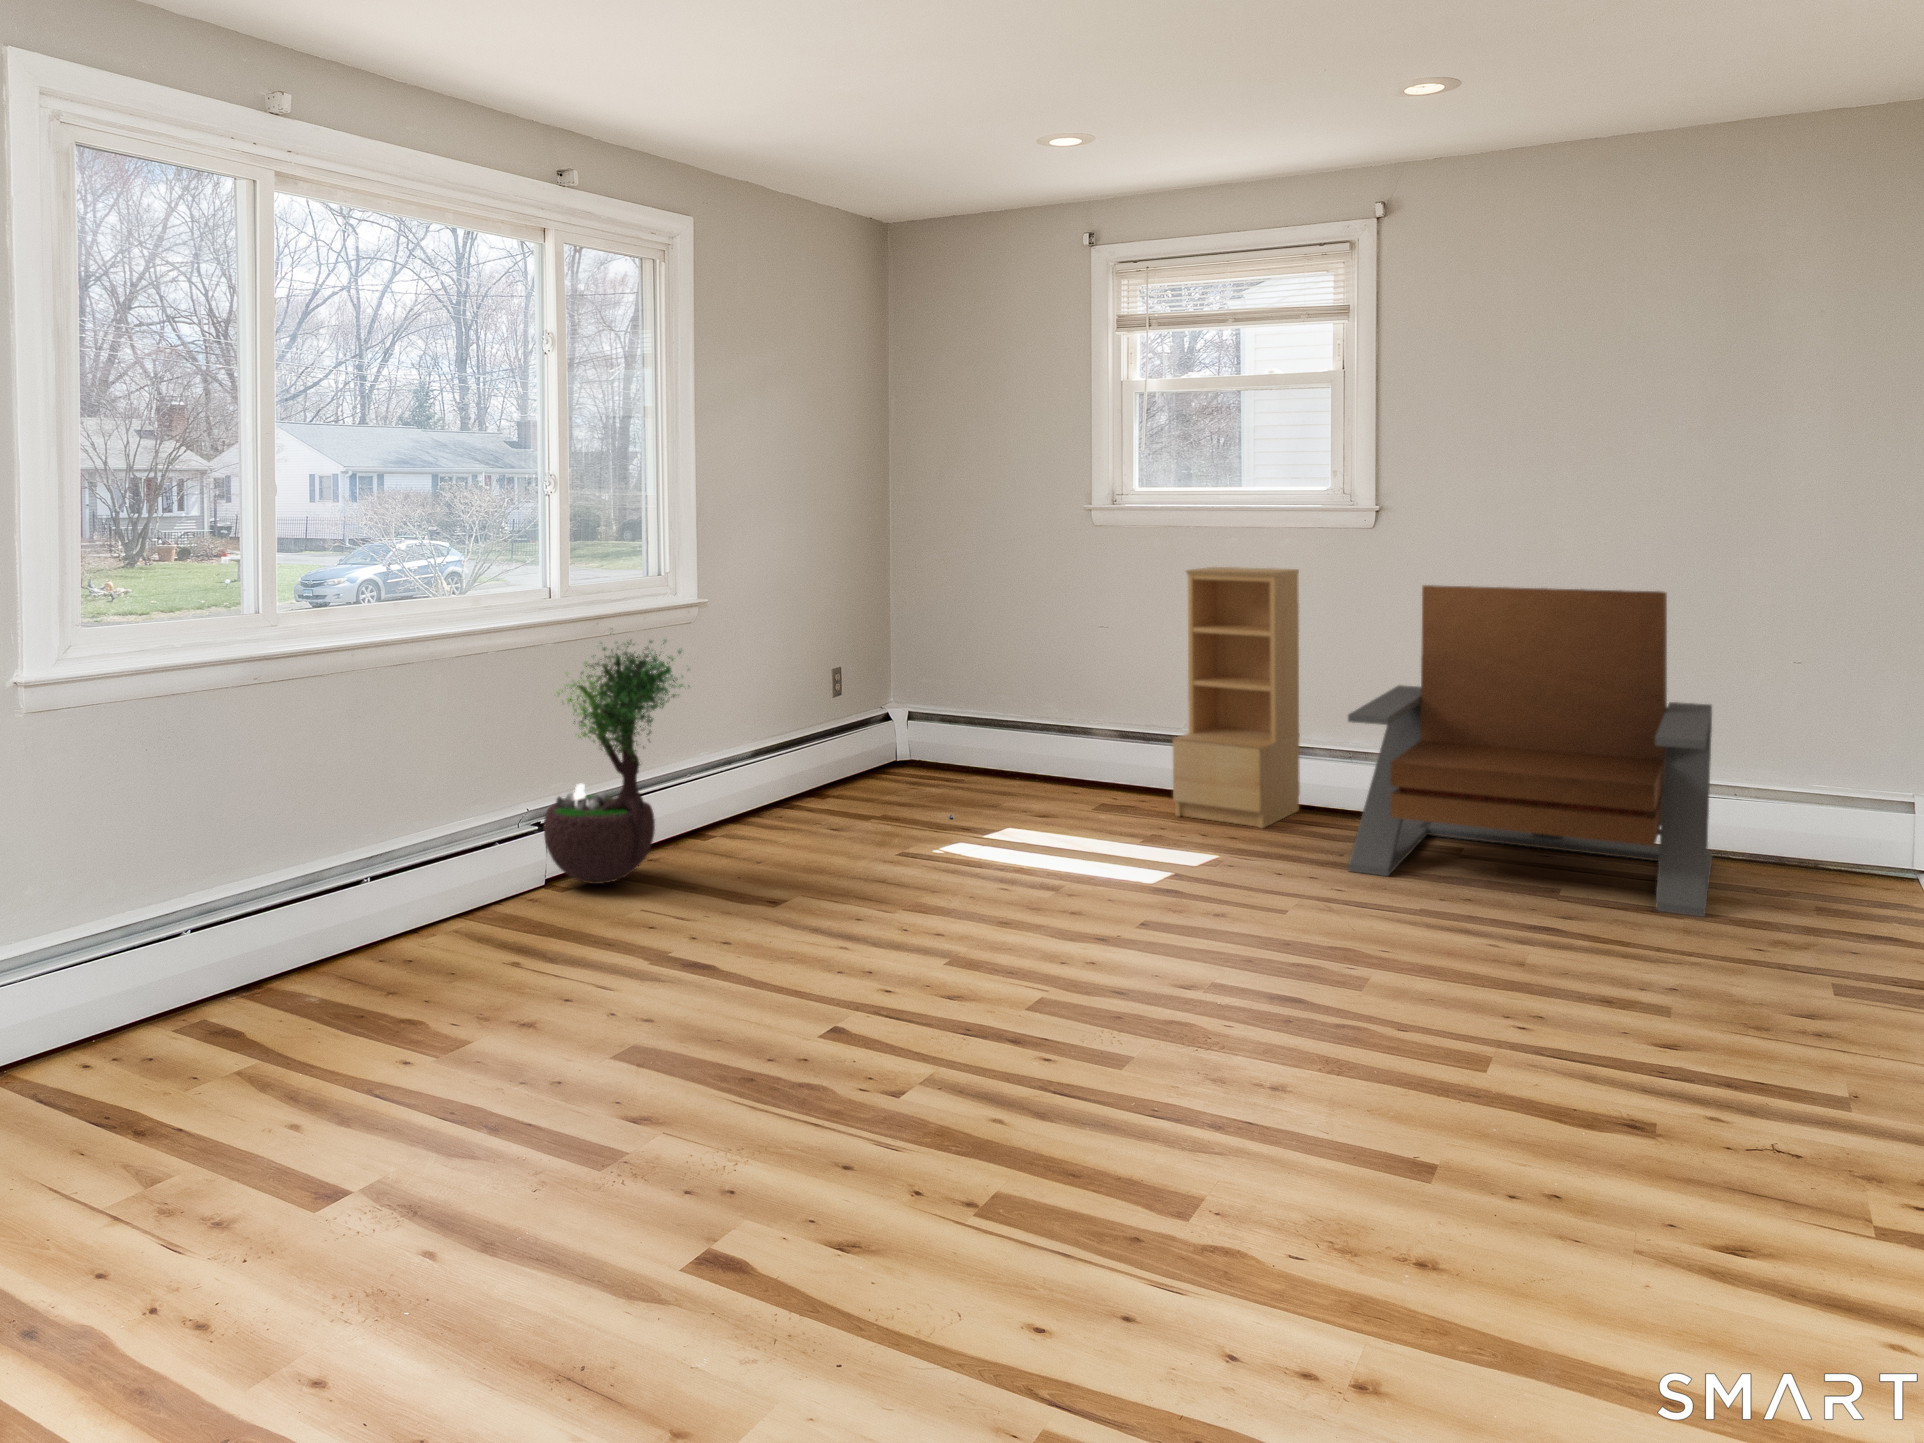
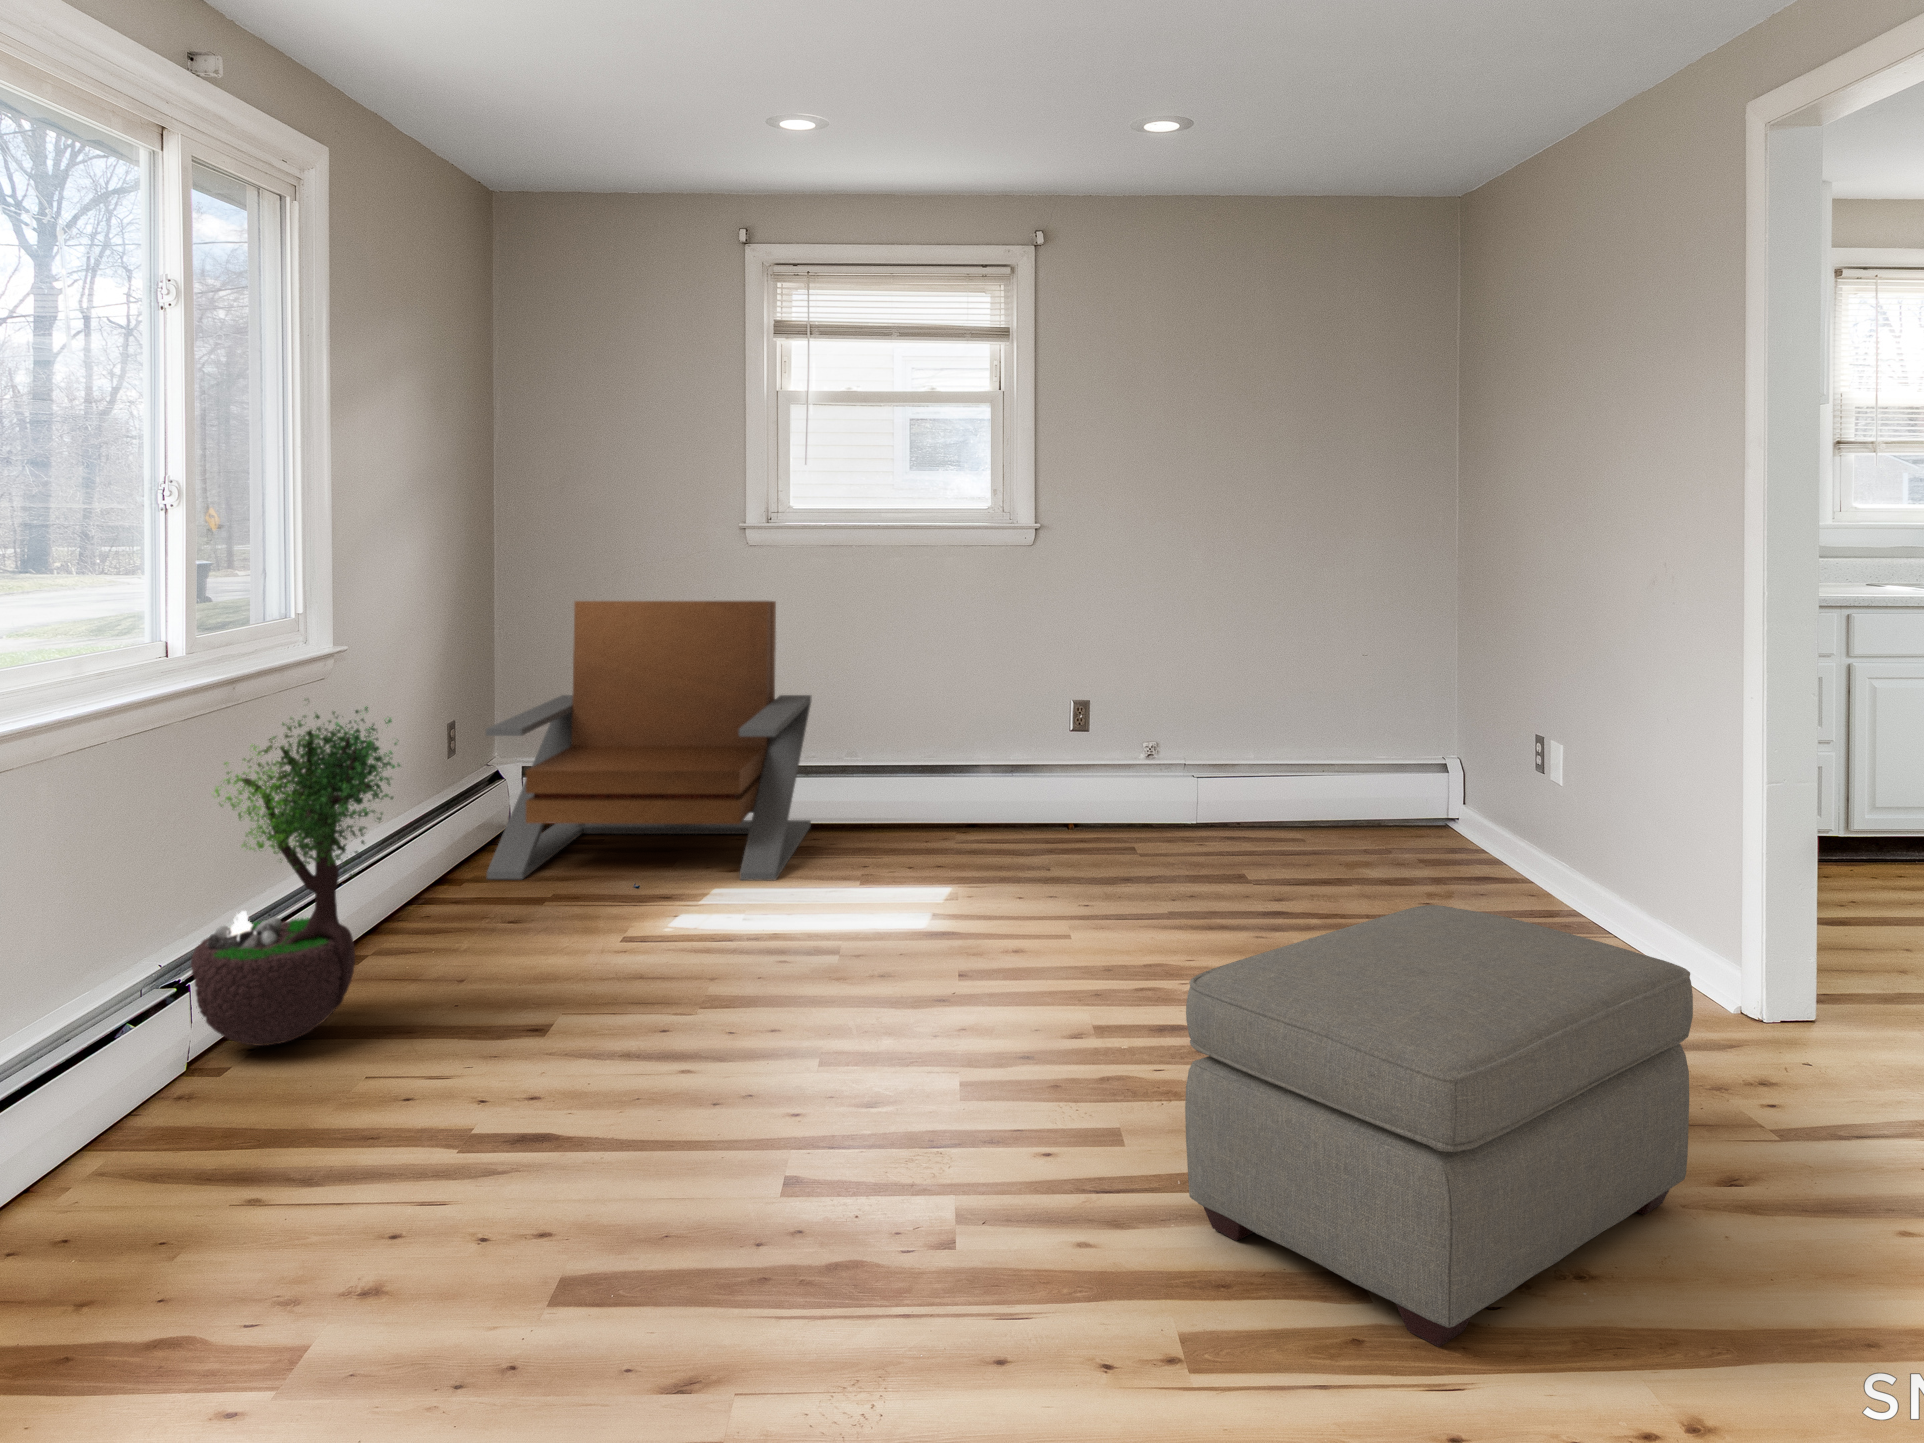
bookshelf: present [1173,567,1300,828] -> none [862,587,966,848]
lounge chair: present [1348,585,1712,917] -> present [486,601,811,881]
ottoman: none [1100,896,1654,1266] -> present [1185,905,1693,1347]

